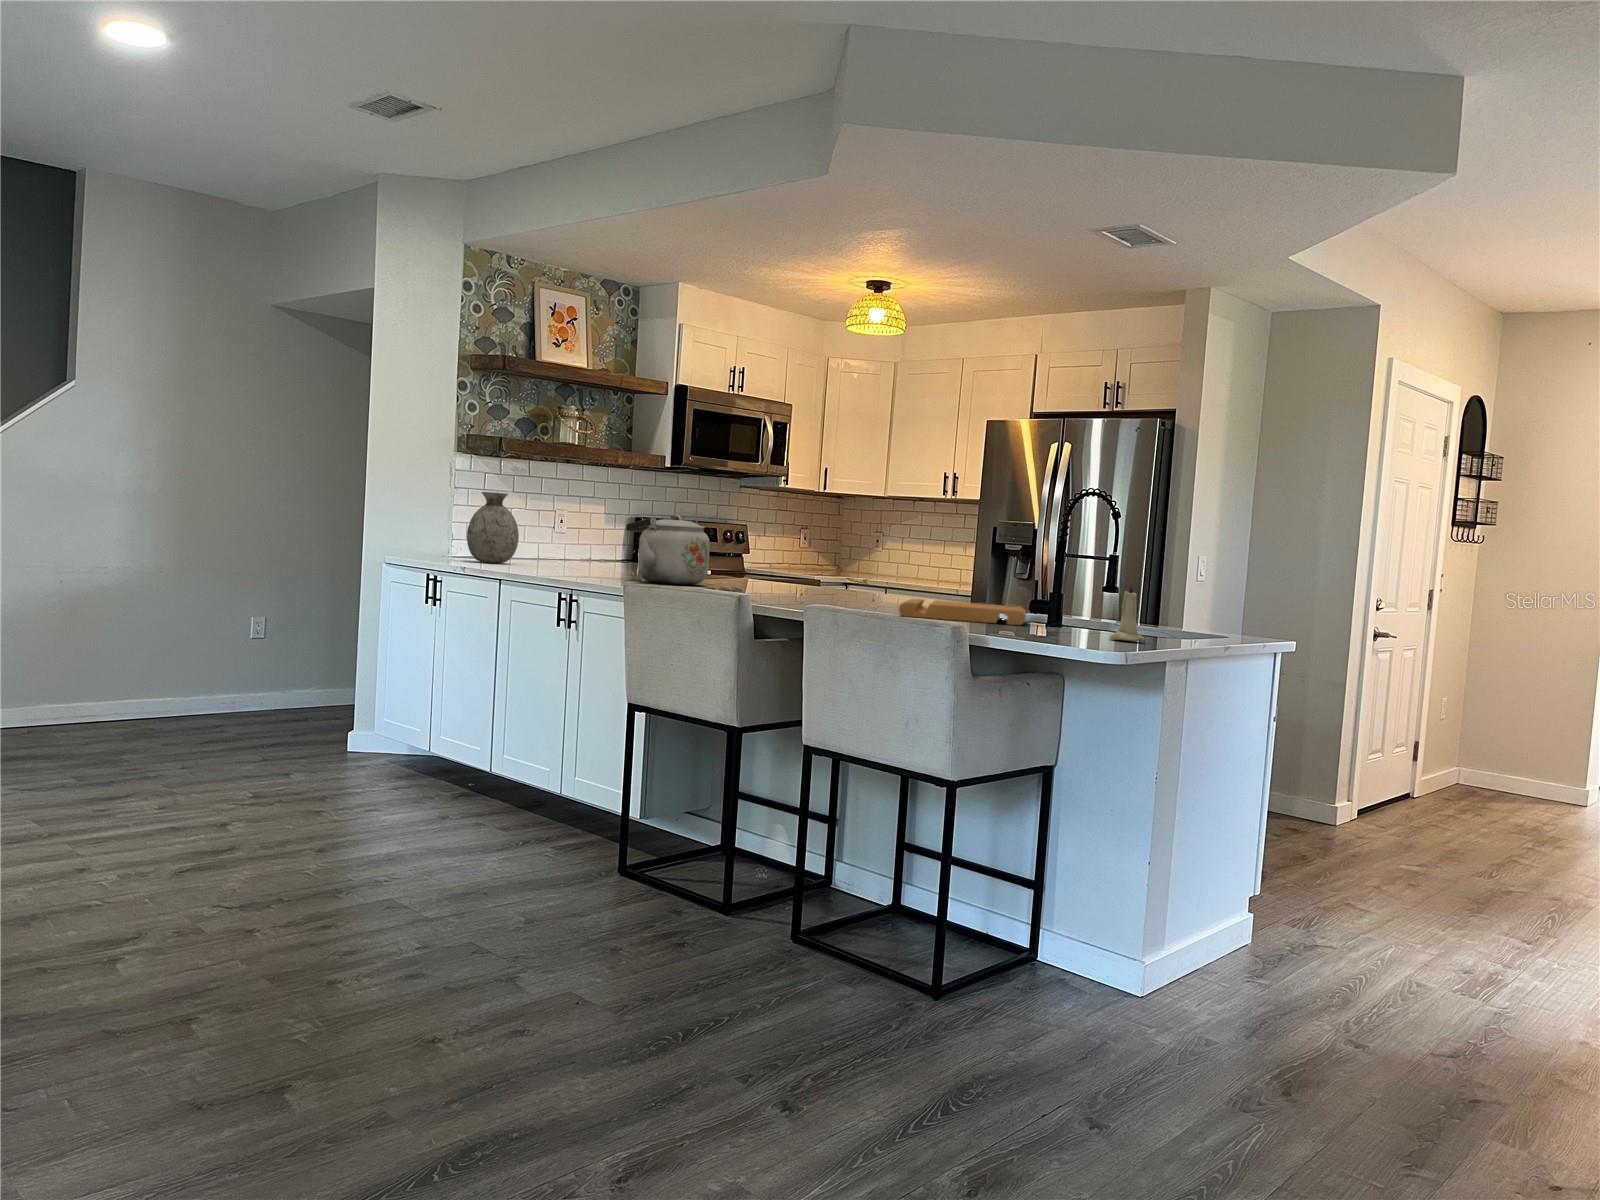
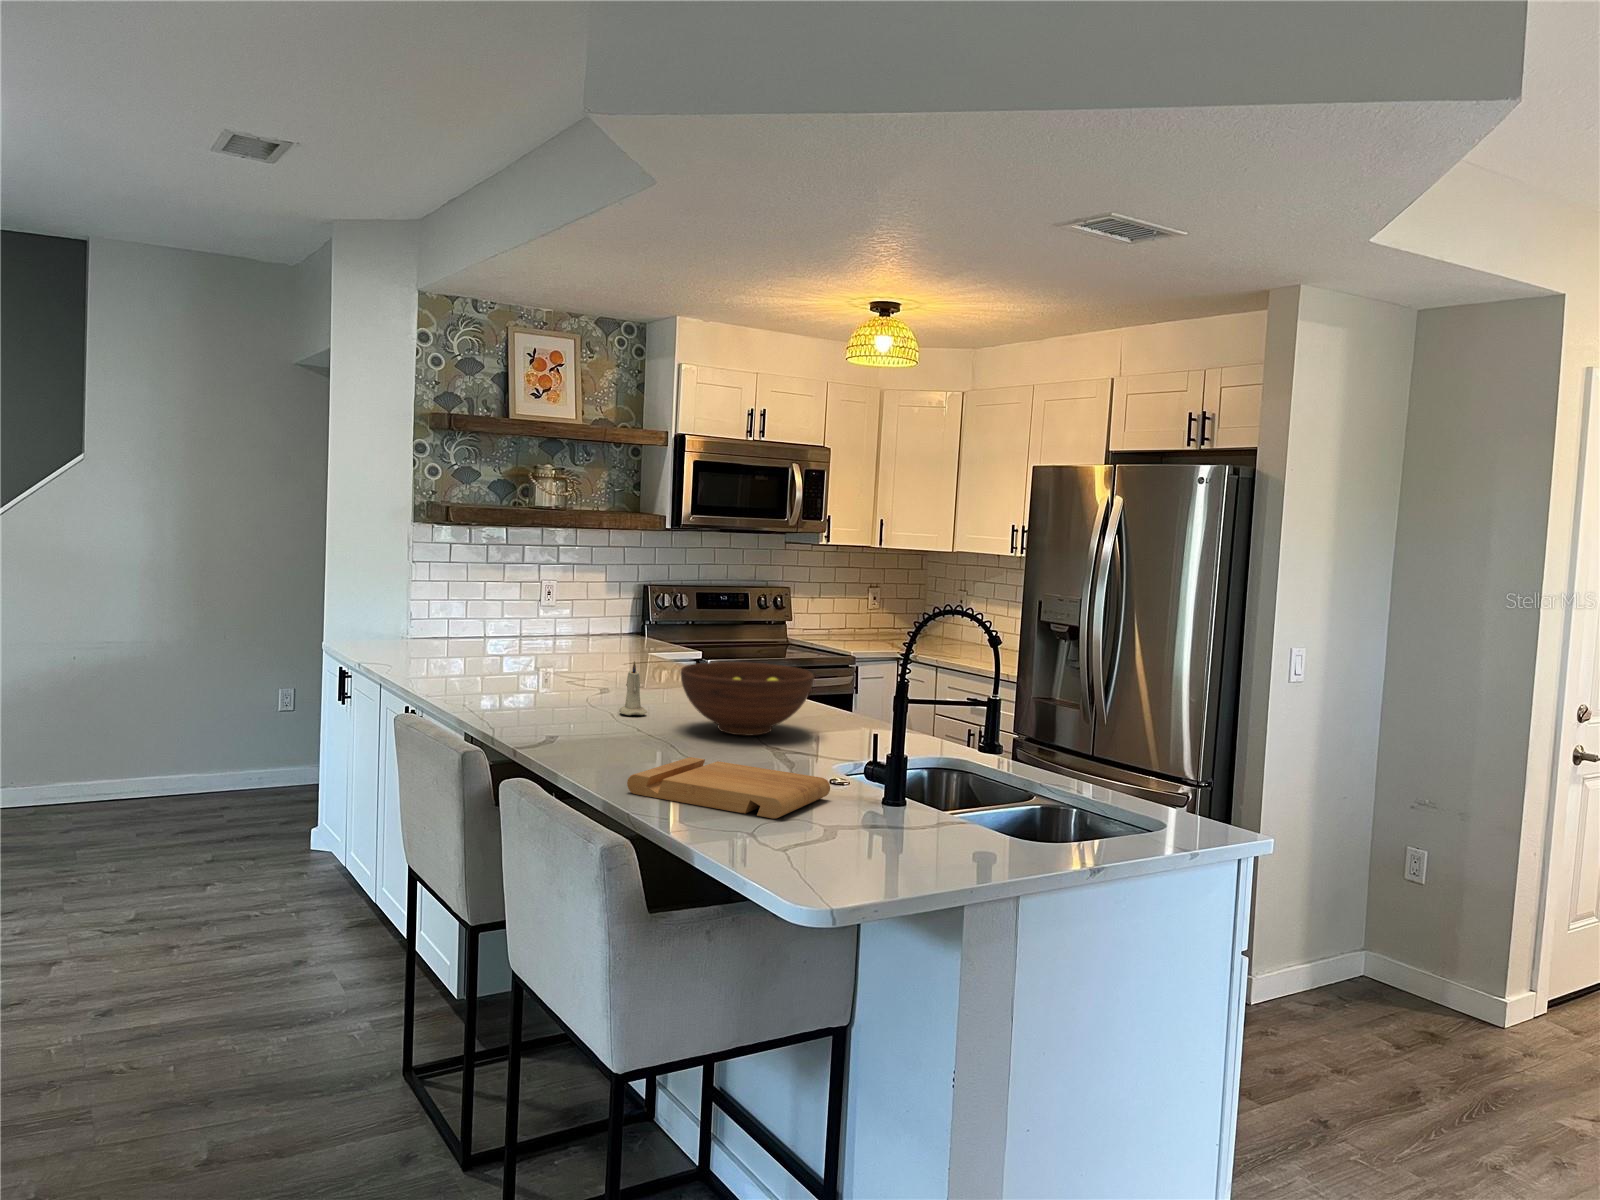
vase: present [467,492,519,563] -> none [398,570,457,650]
kettle: present [626,515,710,585] -> none [476,612,578,699]
fruit bowl: none [830,550,932,602] -> present [680,662,814,736]
candle: present [1110,580,1145,641] -> present [619,661,647,715]

